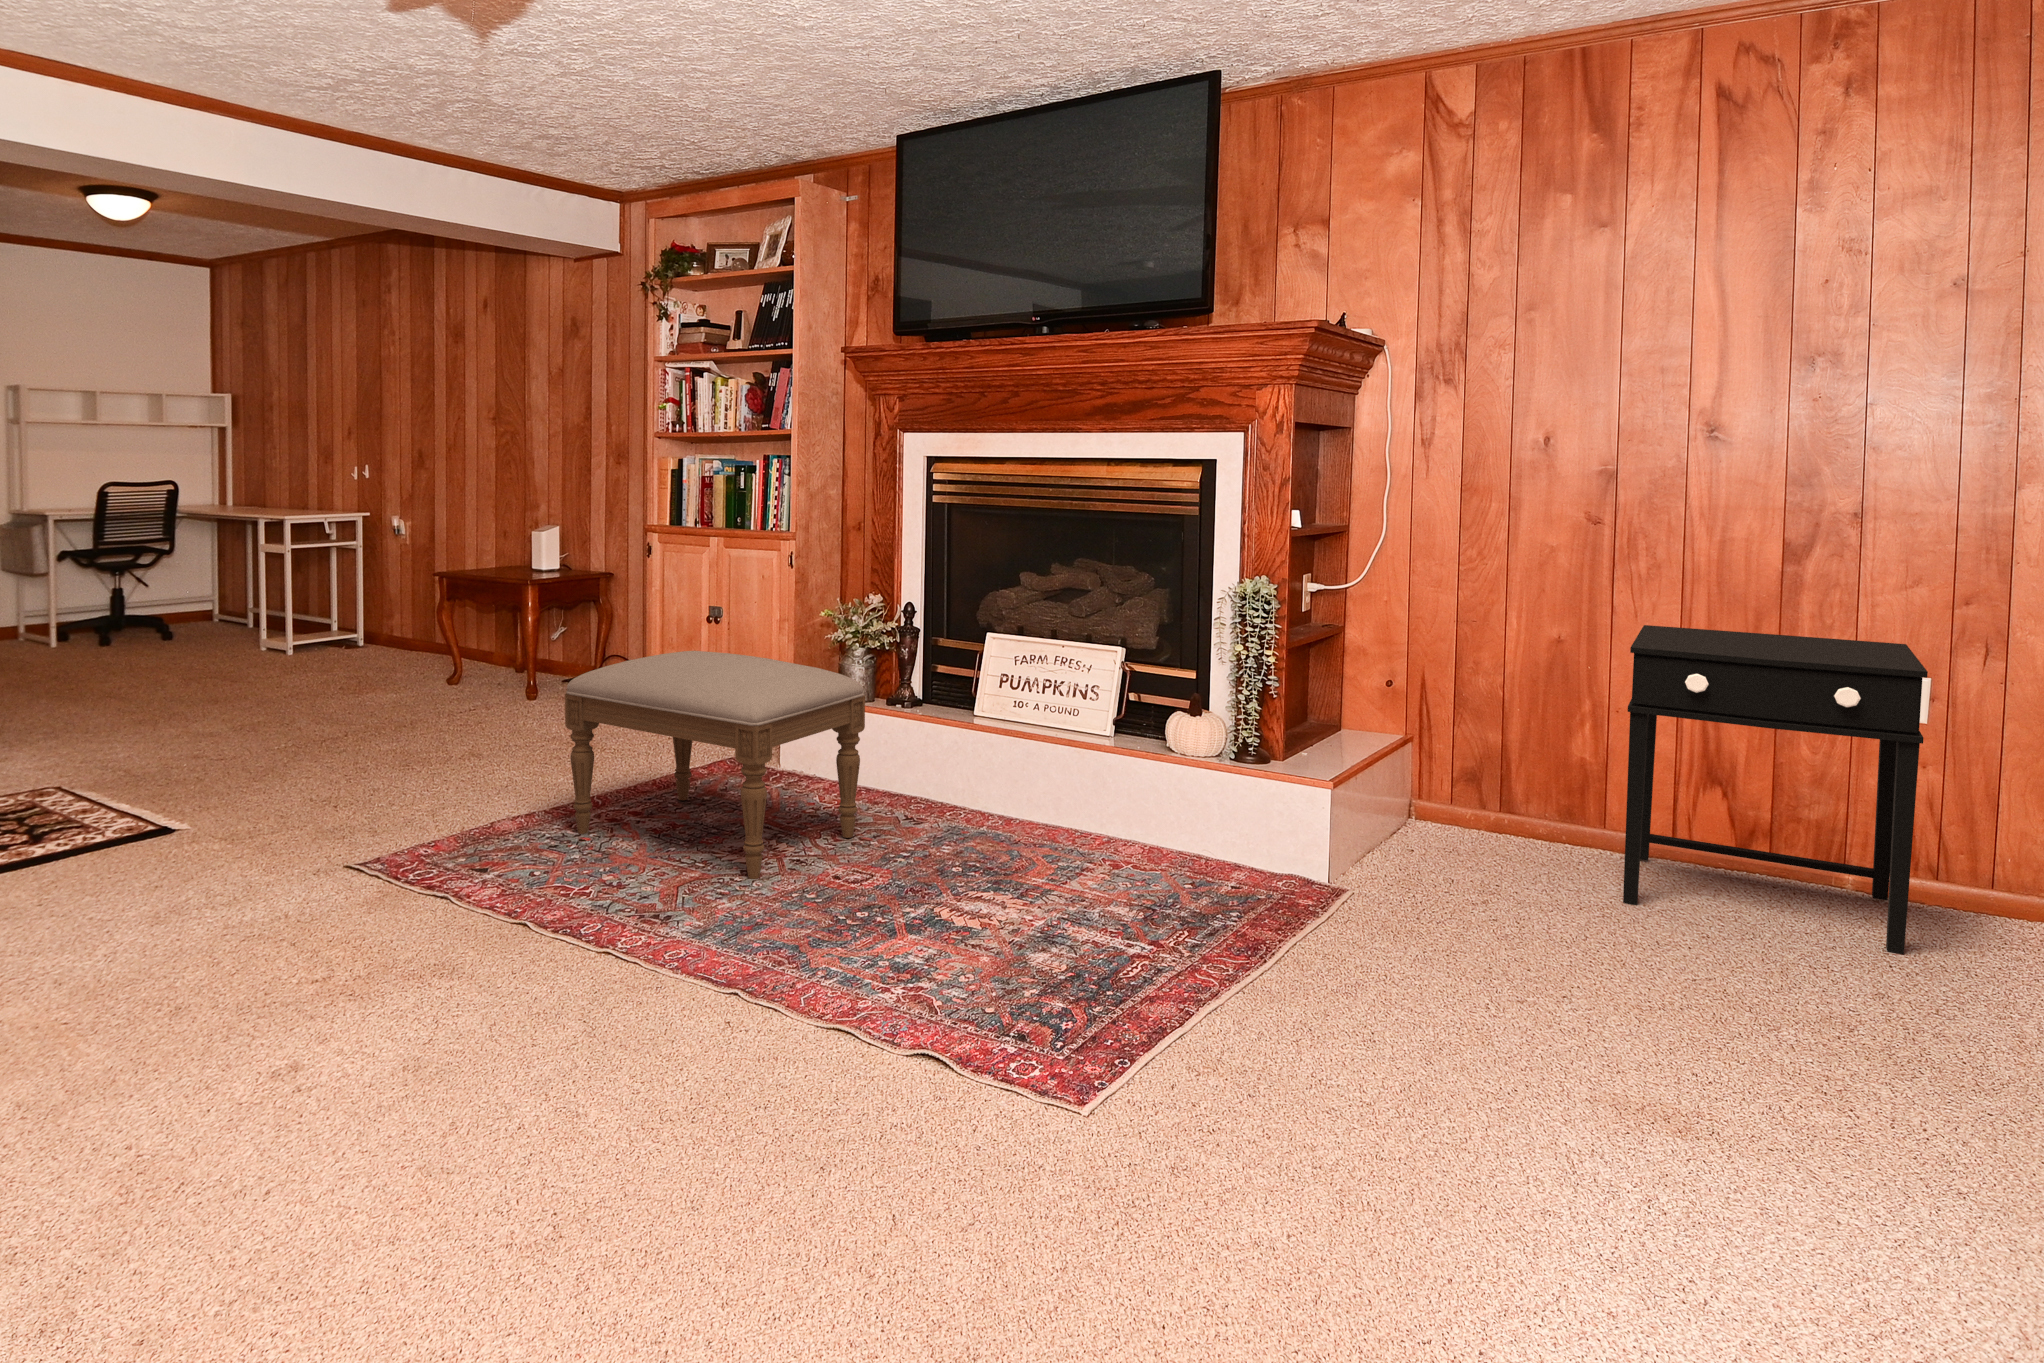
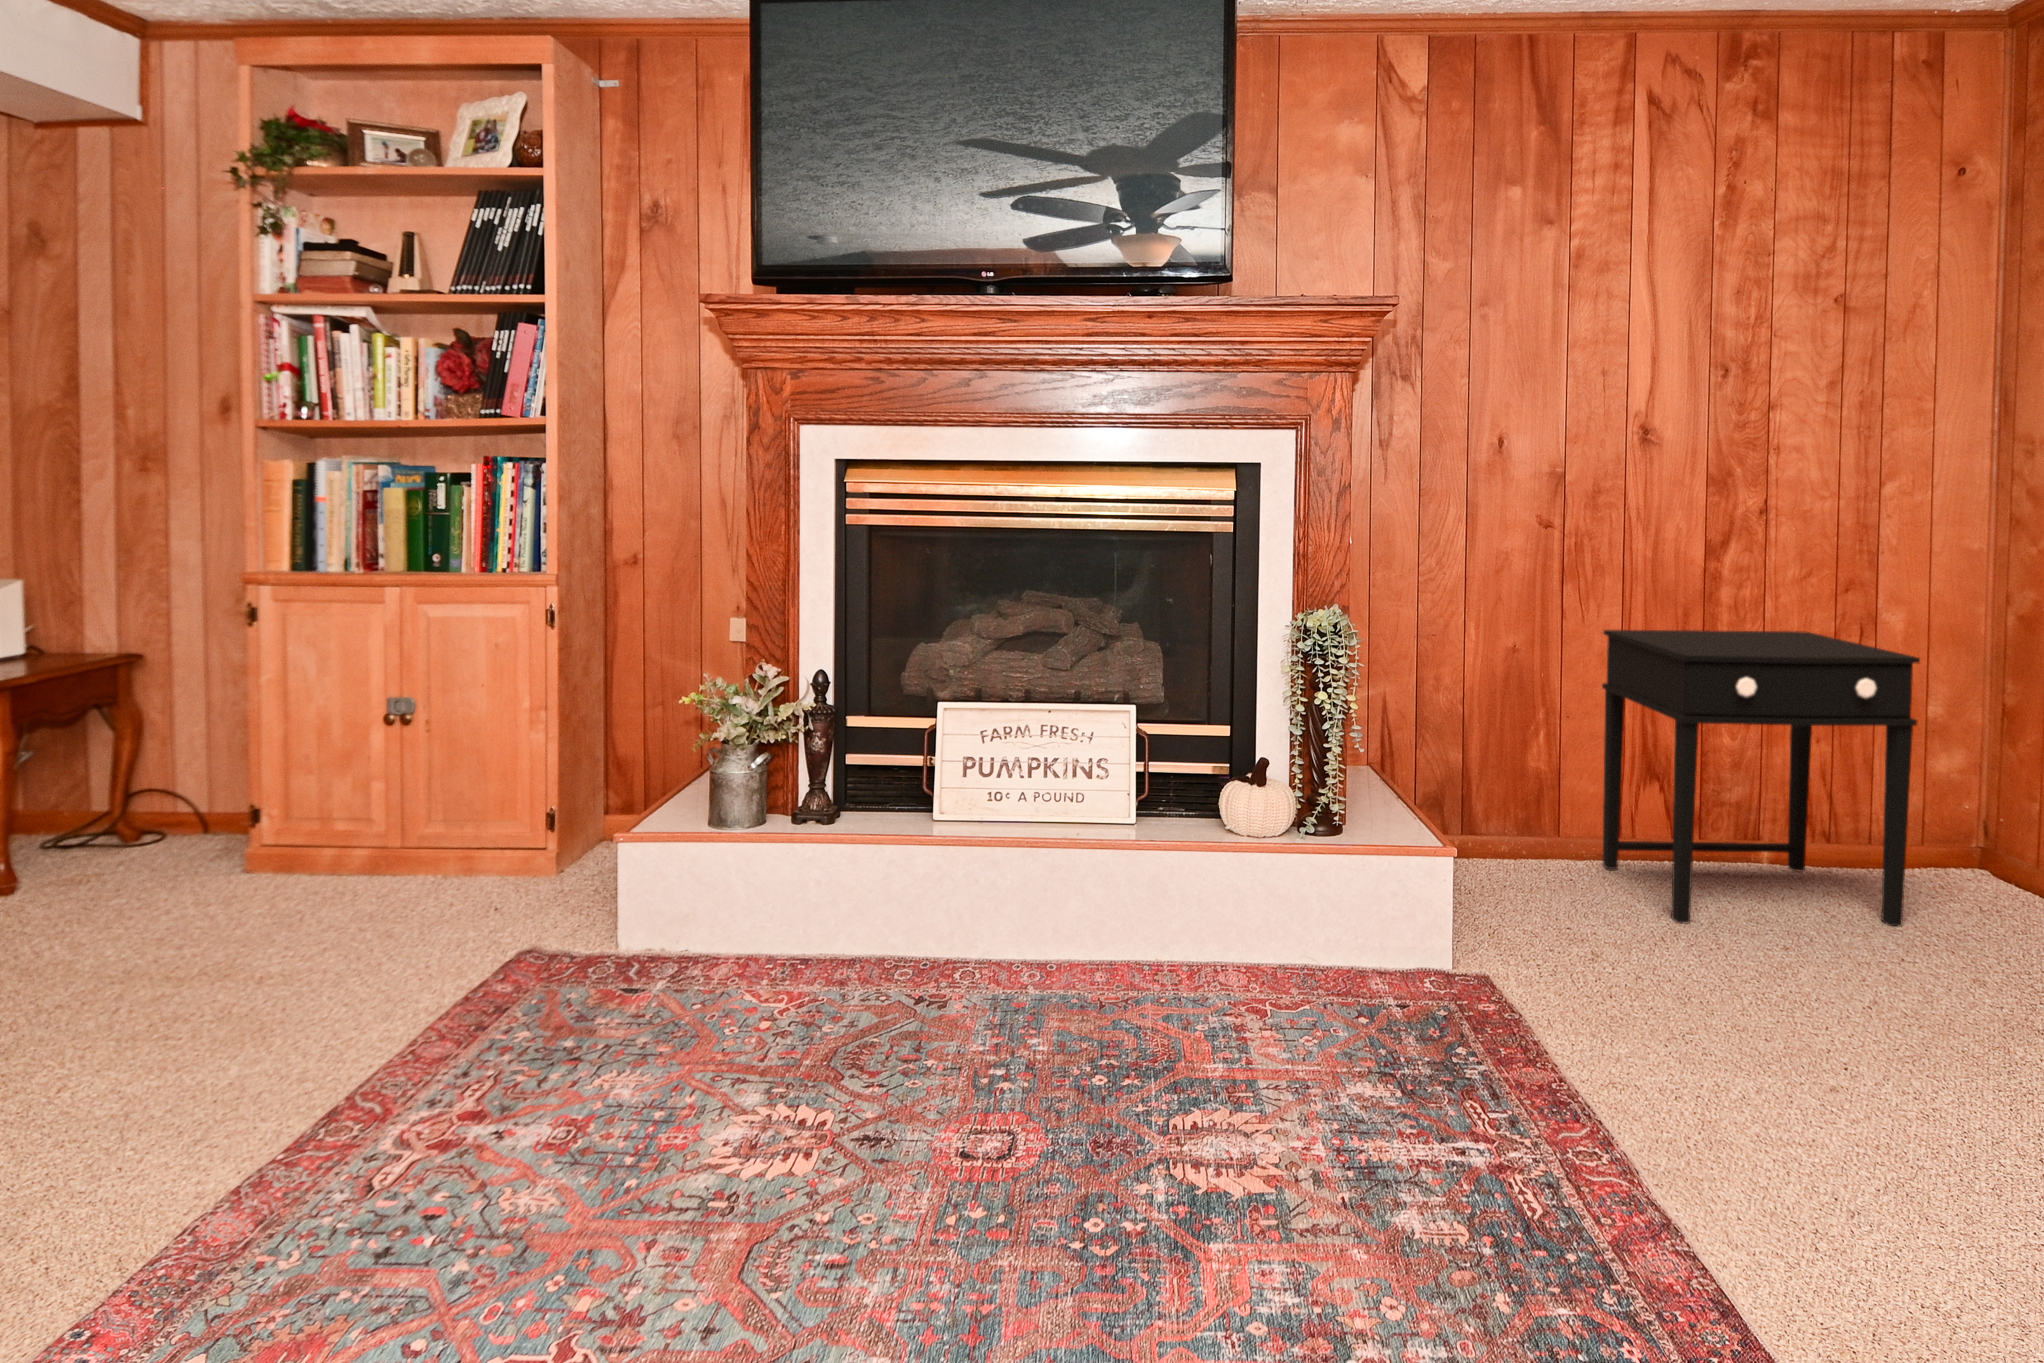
ottoman: present [565,651,865,879] -> none [362,786,887,1180]

